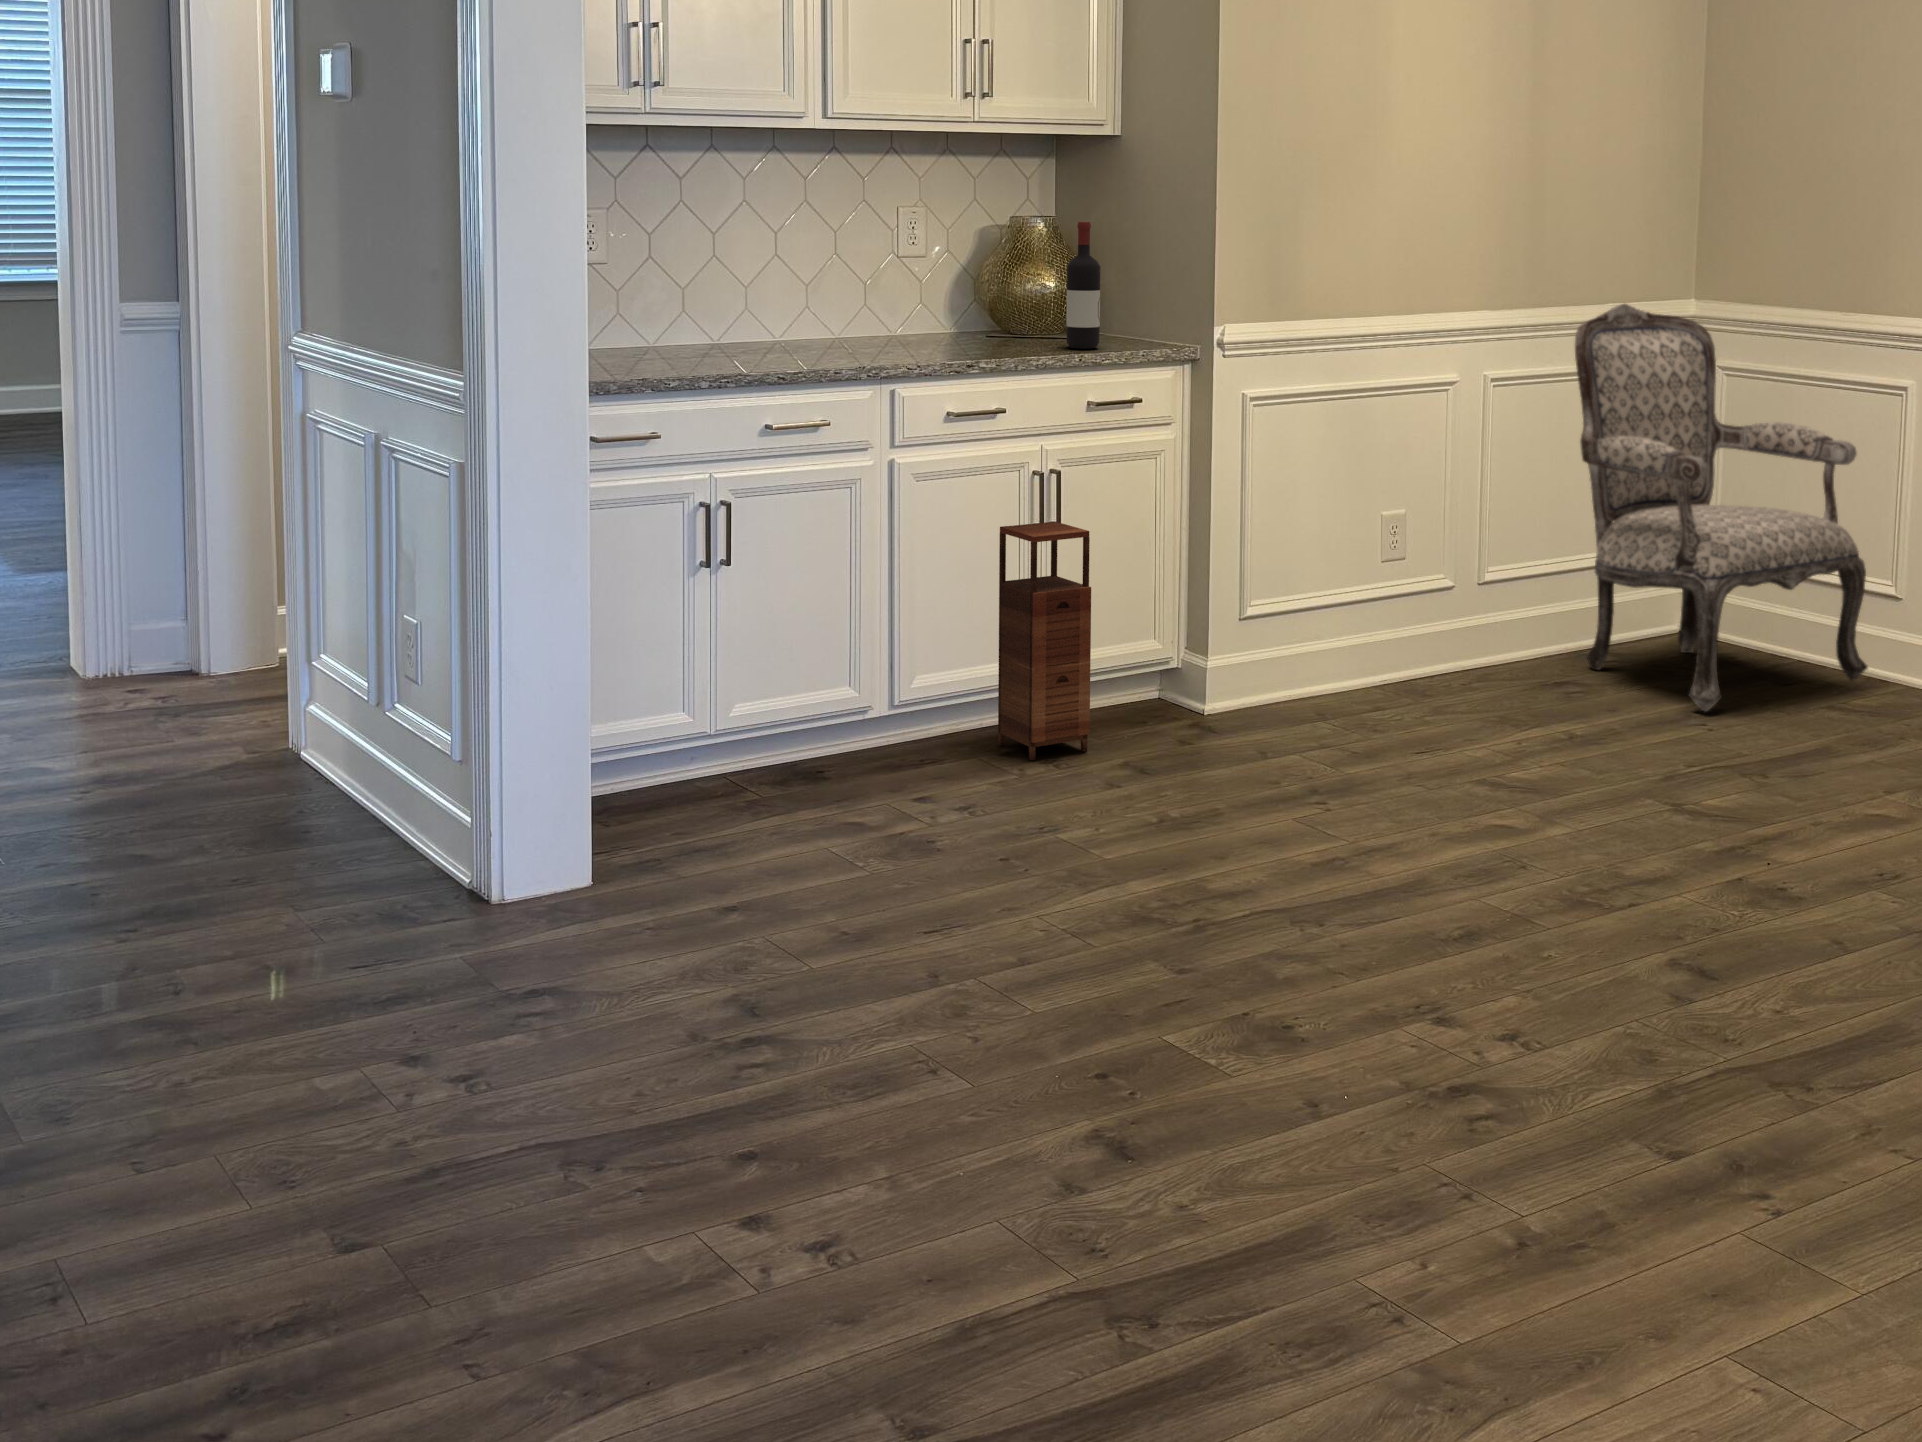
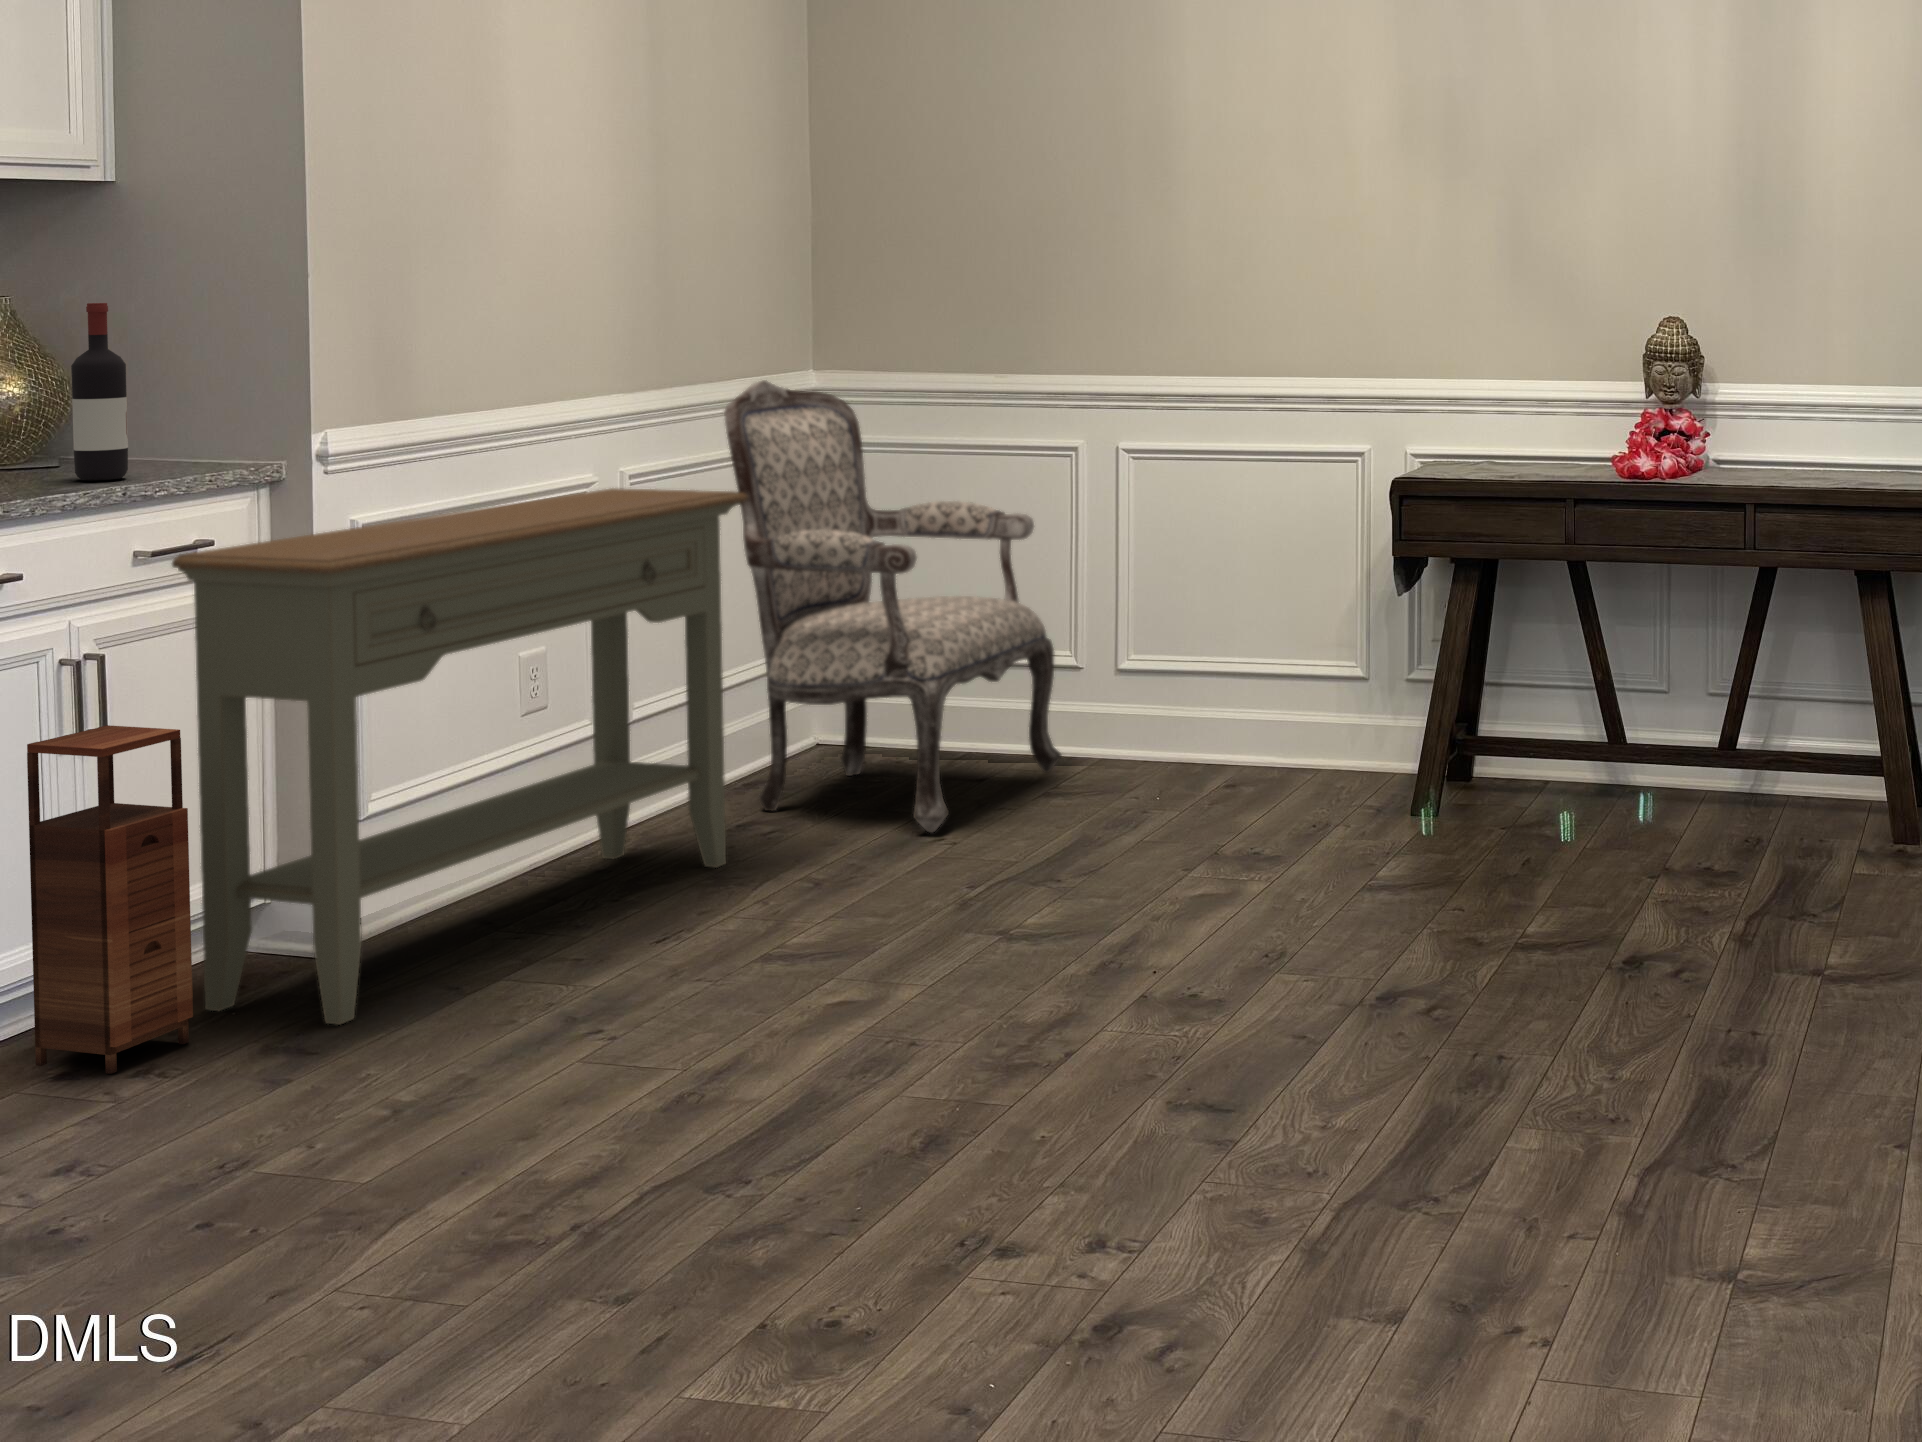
console table: none [1101,385,1558,761] -> present [172,488,748,1025]

